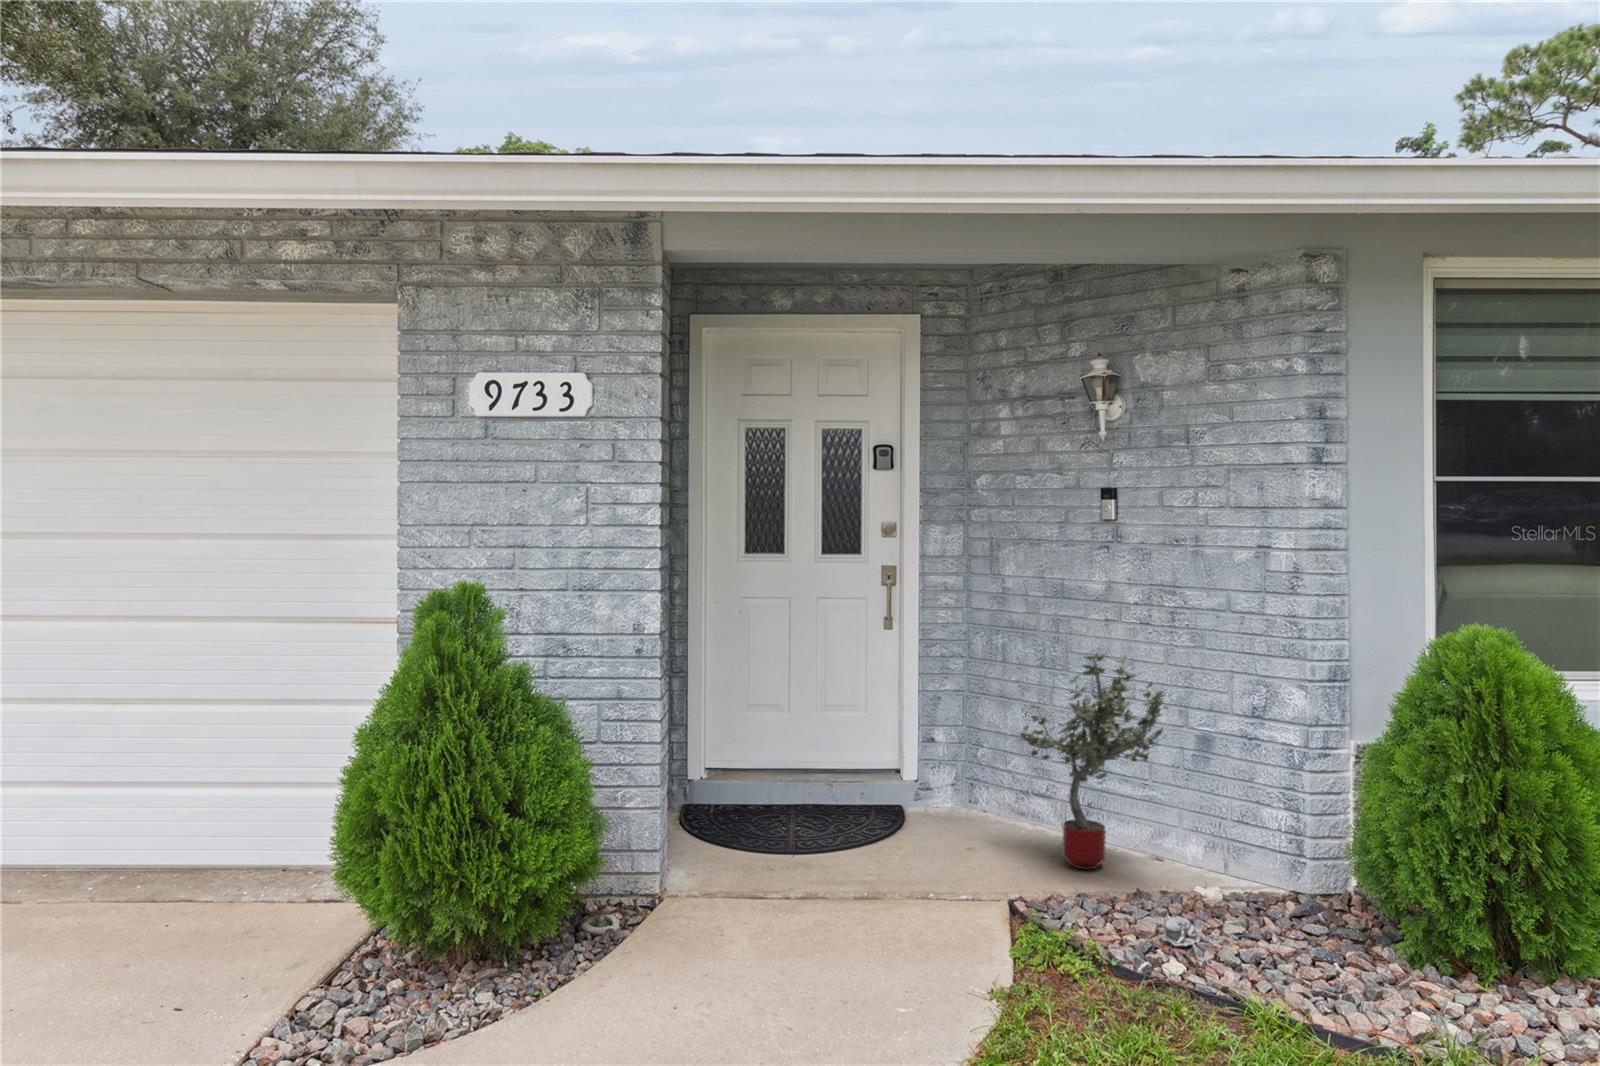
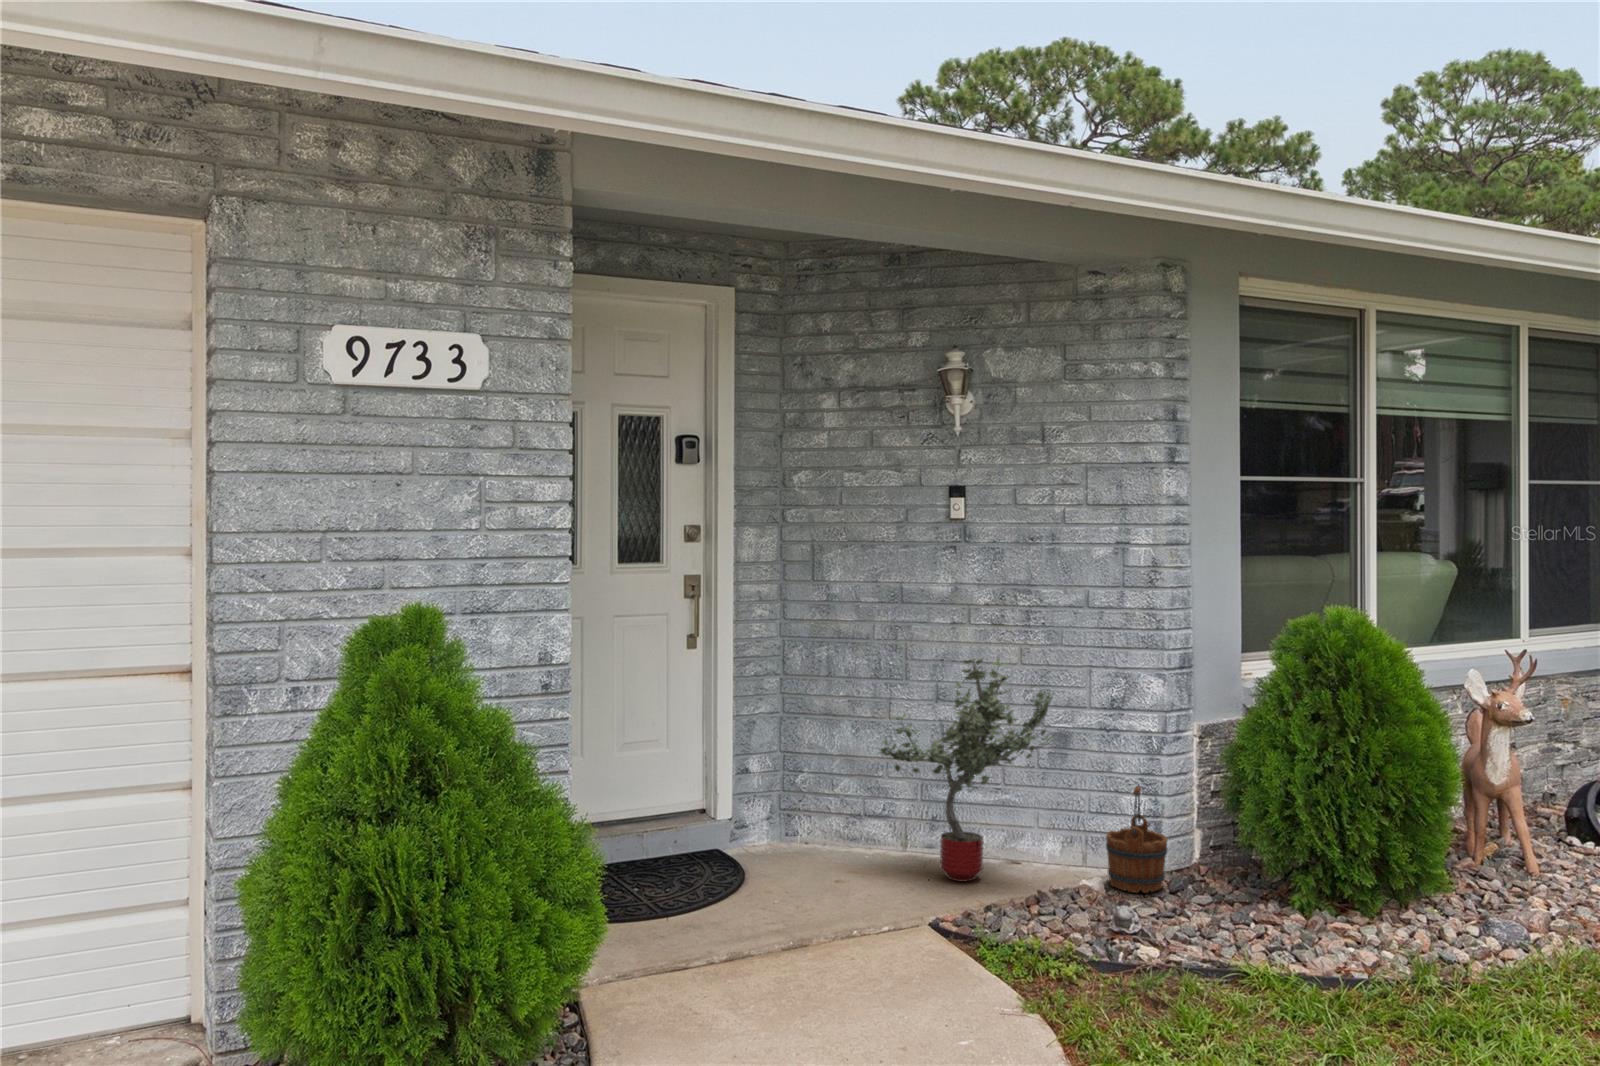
wooden bucket: none [1225,799,1294,912] -> present [1106,786,1168,893]

